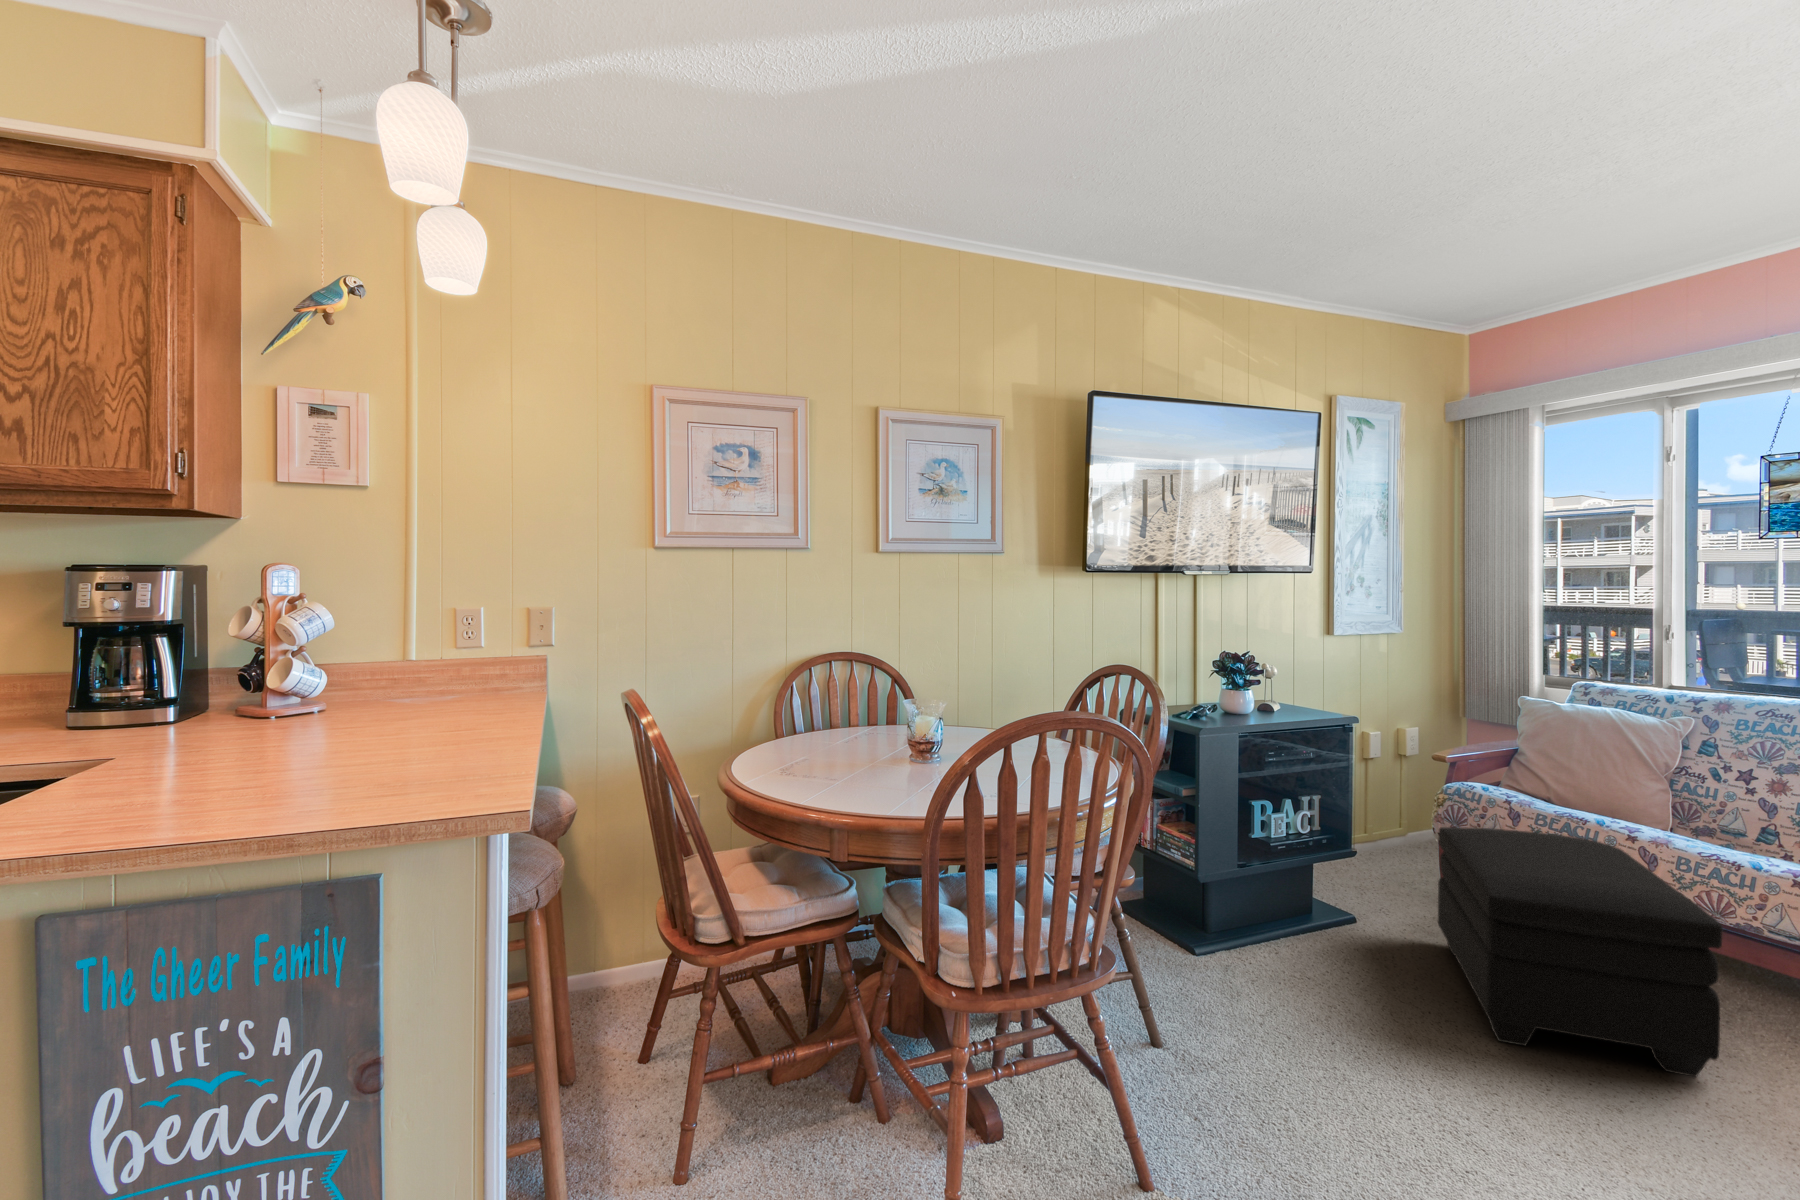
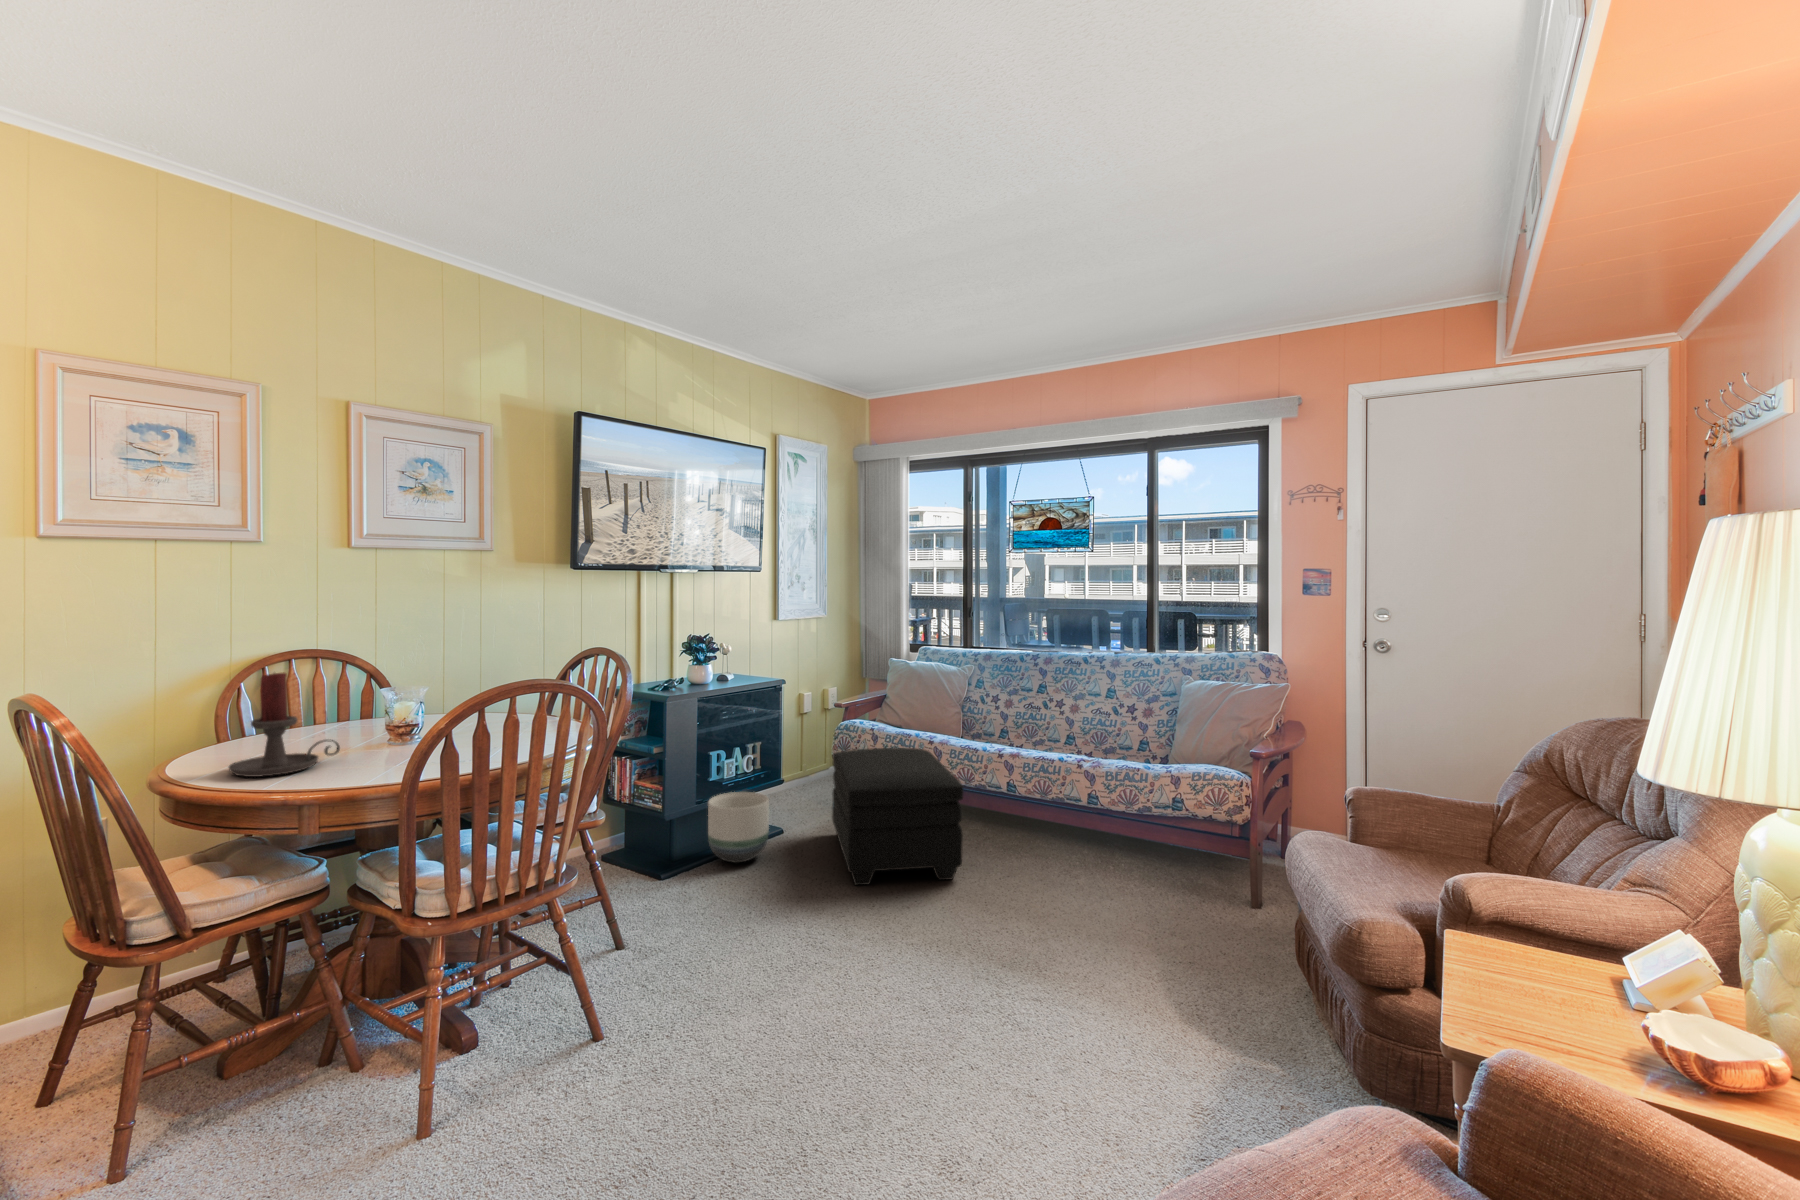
candle holder: none [776,679,868,788] -> present [229,673,340,777]
planter: none [1255,861,1343,959] -> present [708,792,769,863]

